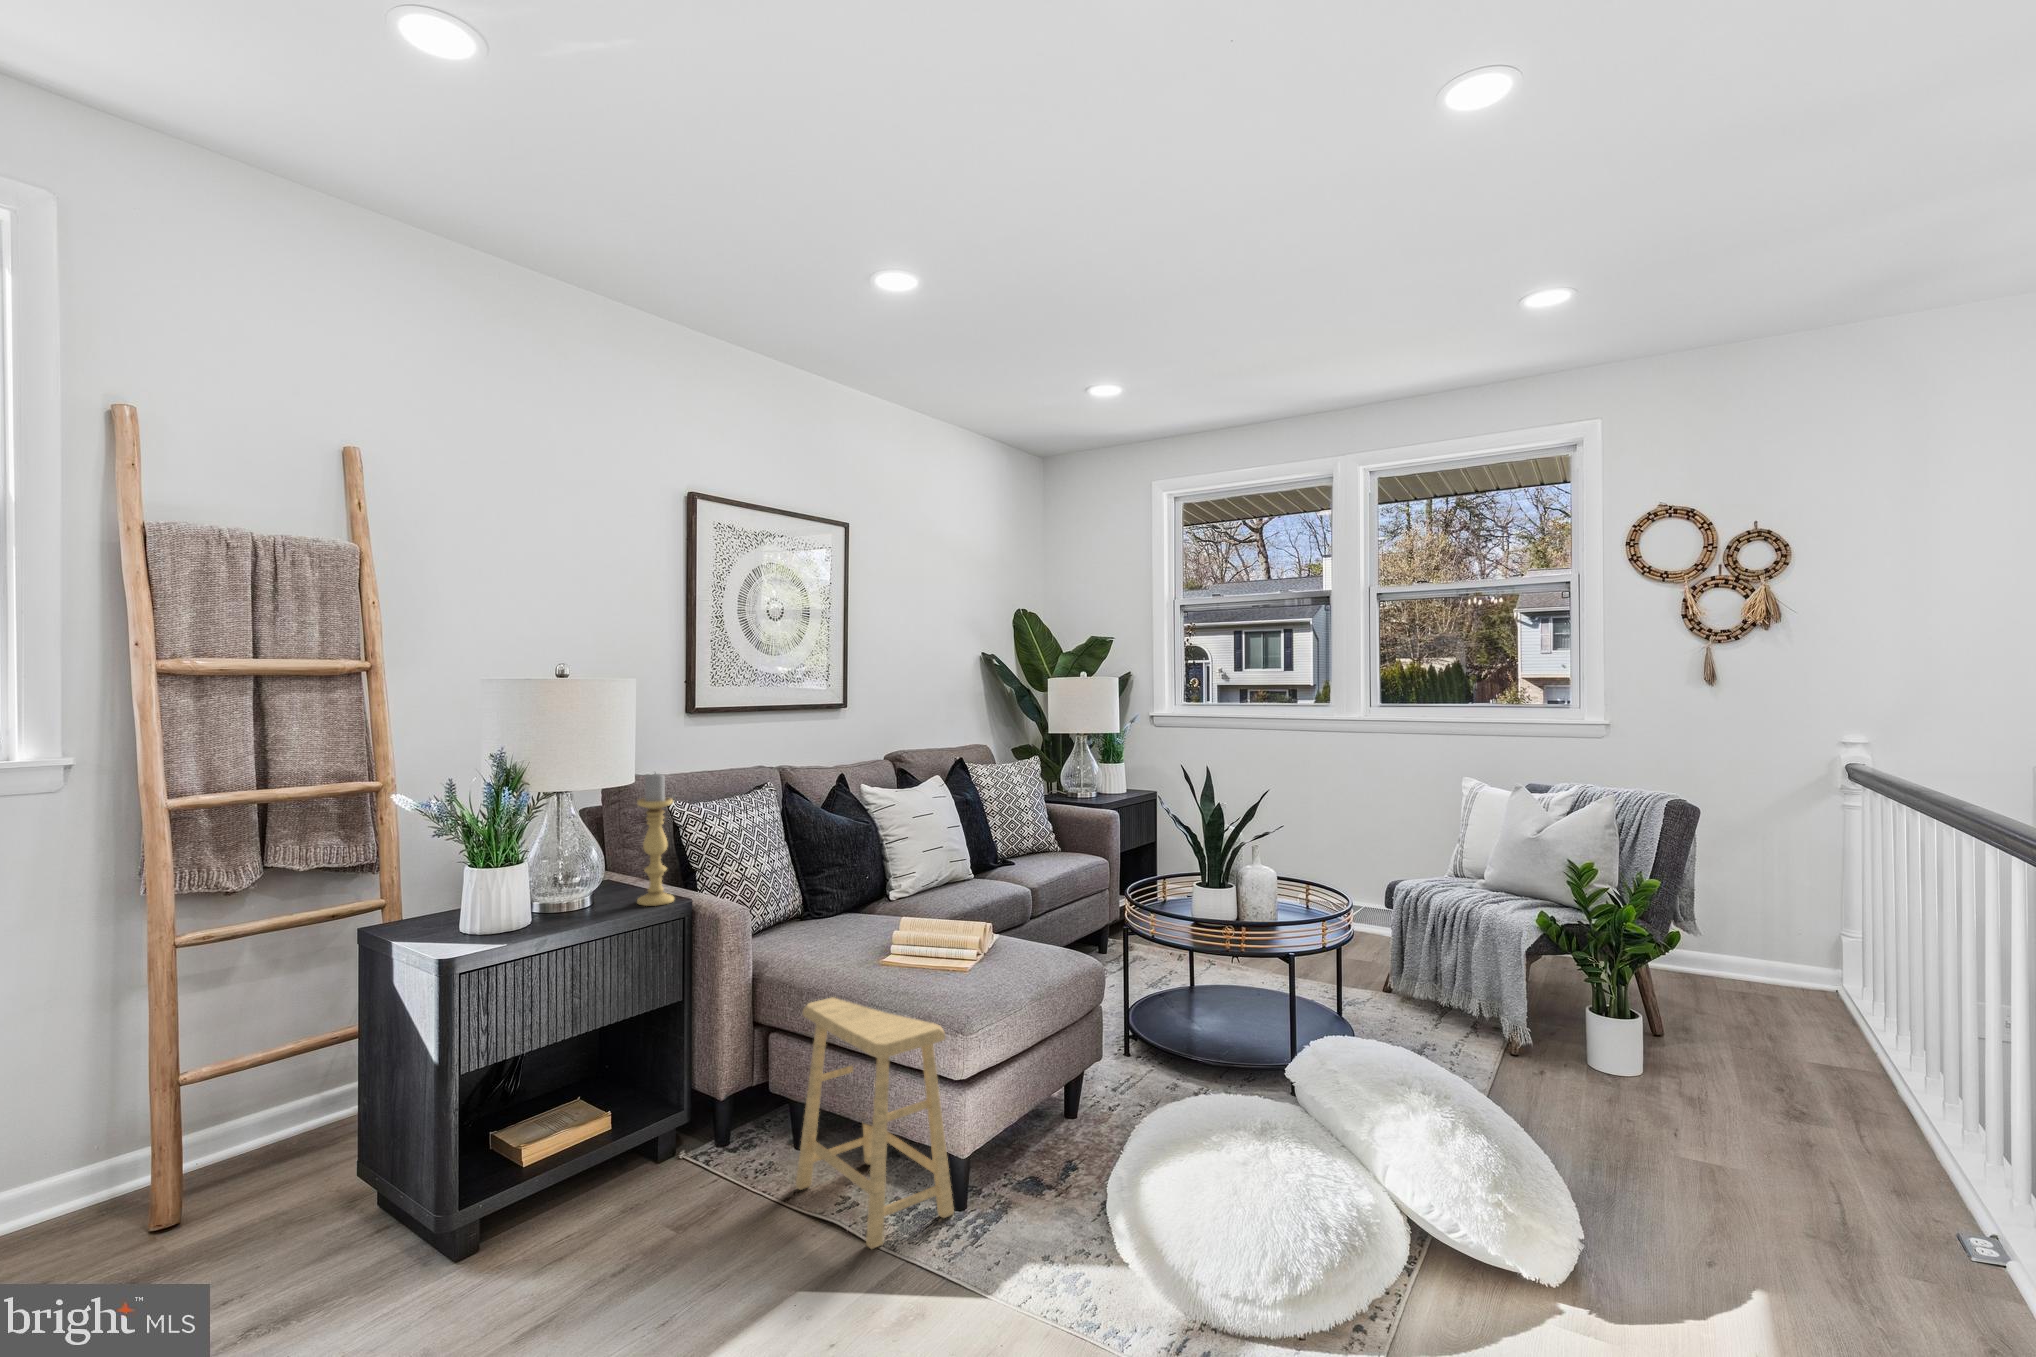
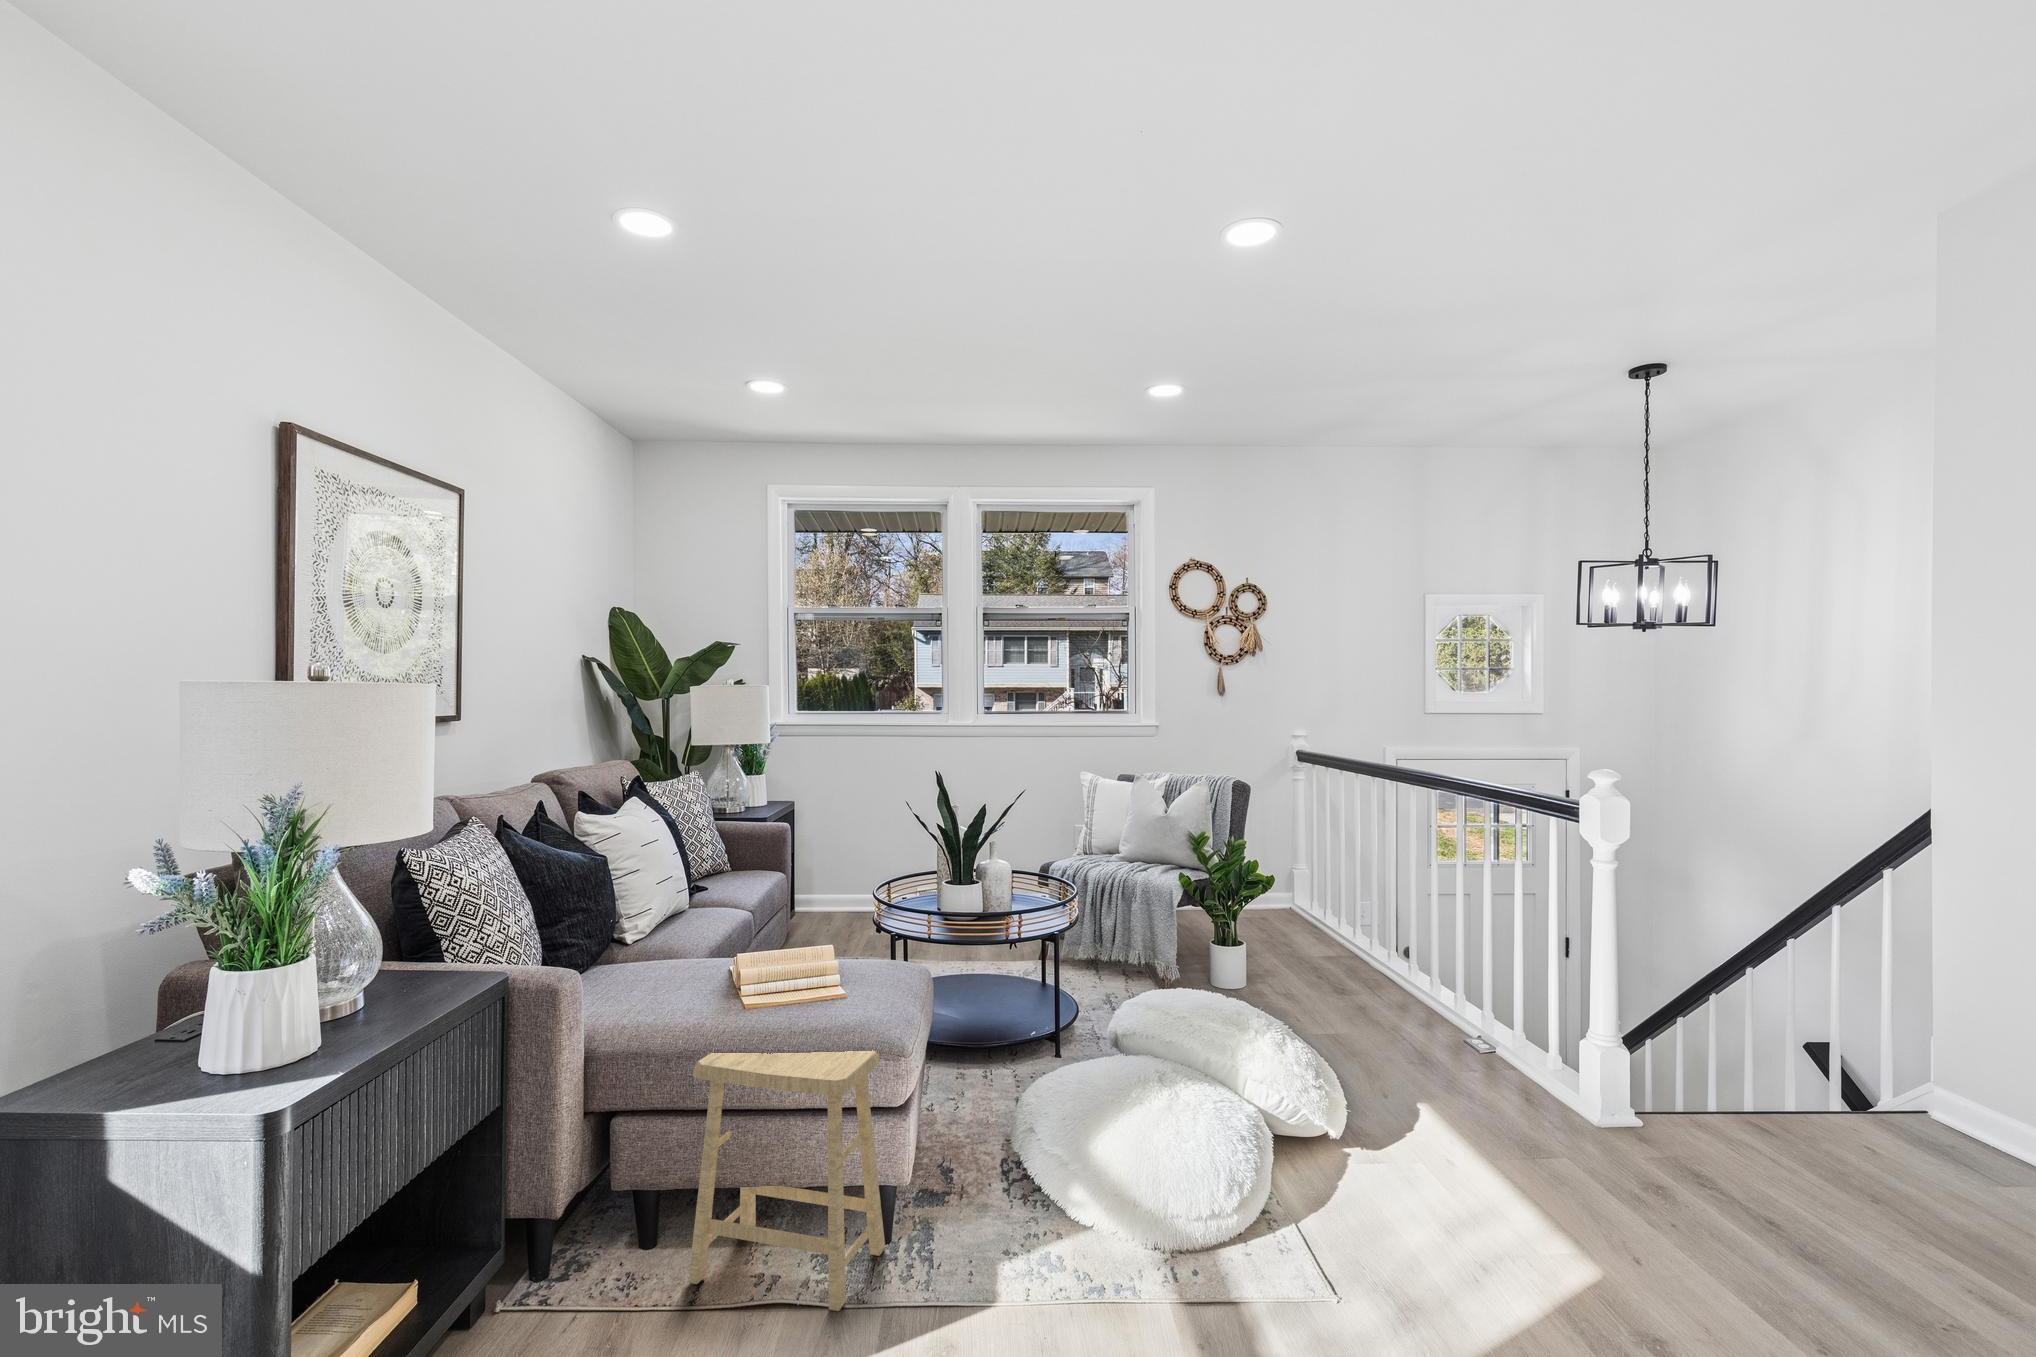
candle holder: present [637,773,674,906] -> none [424,810,477,986]

